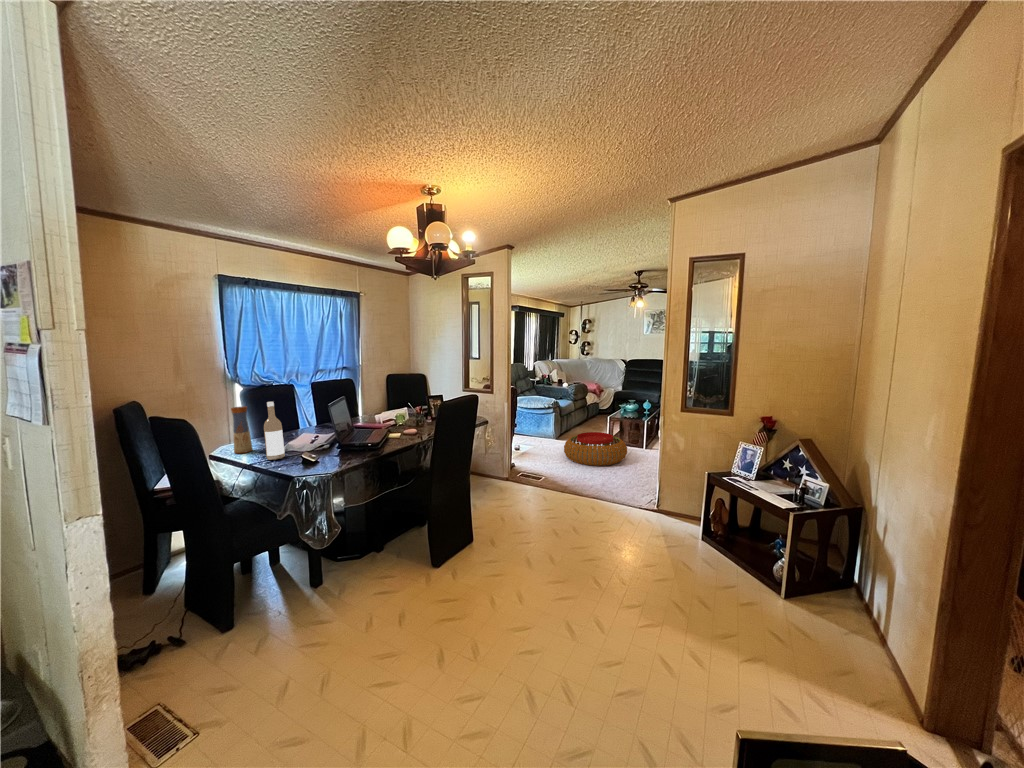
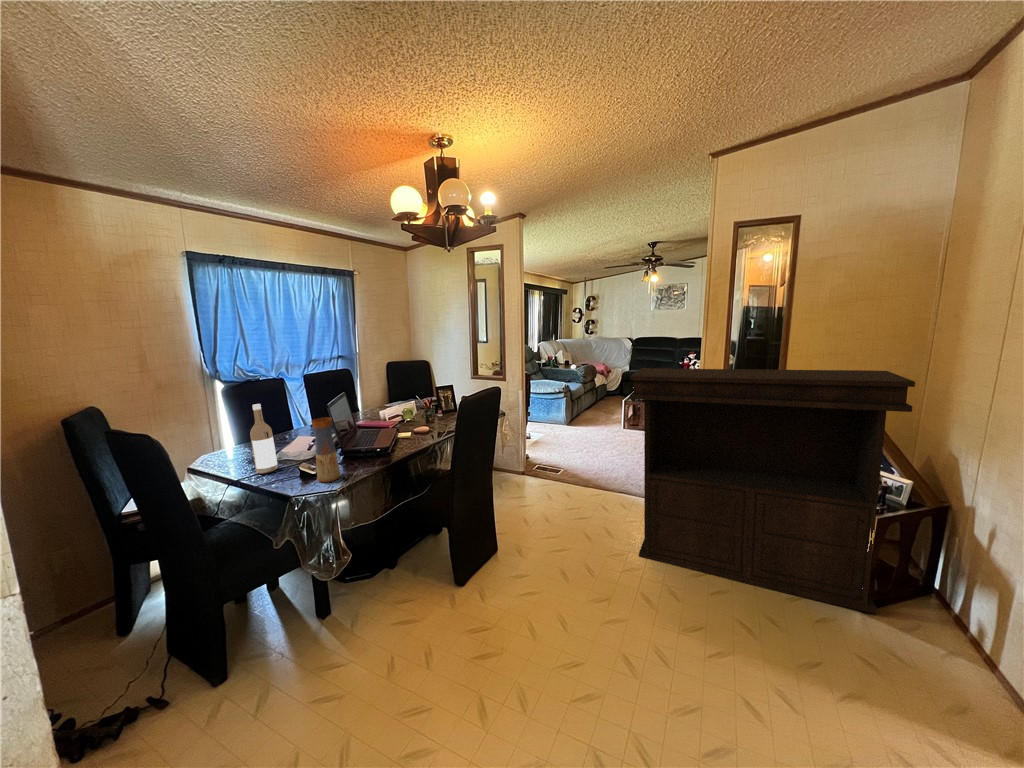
console table: none [590,383,815,600] -> present [630,368,915,614]
vase: present [231,406,253,453] -> present [311,418,341,482]
pouf: present [564,432,627,466] -> none [578,417,646,454]

